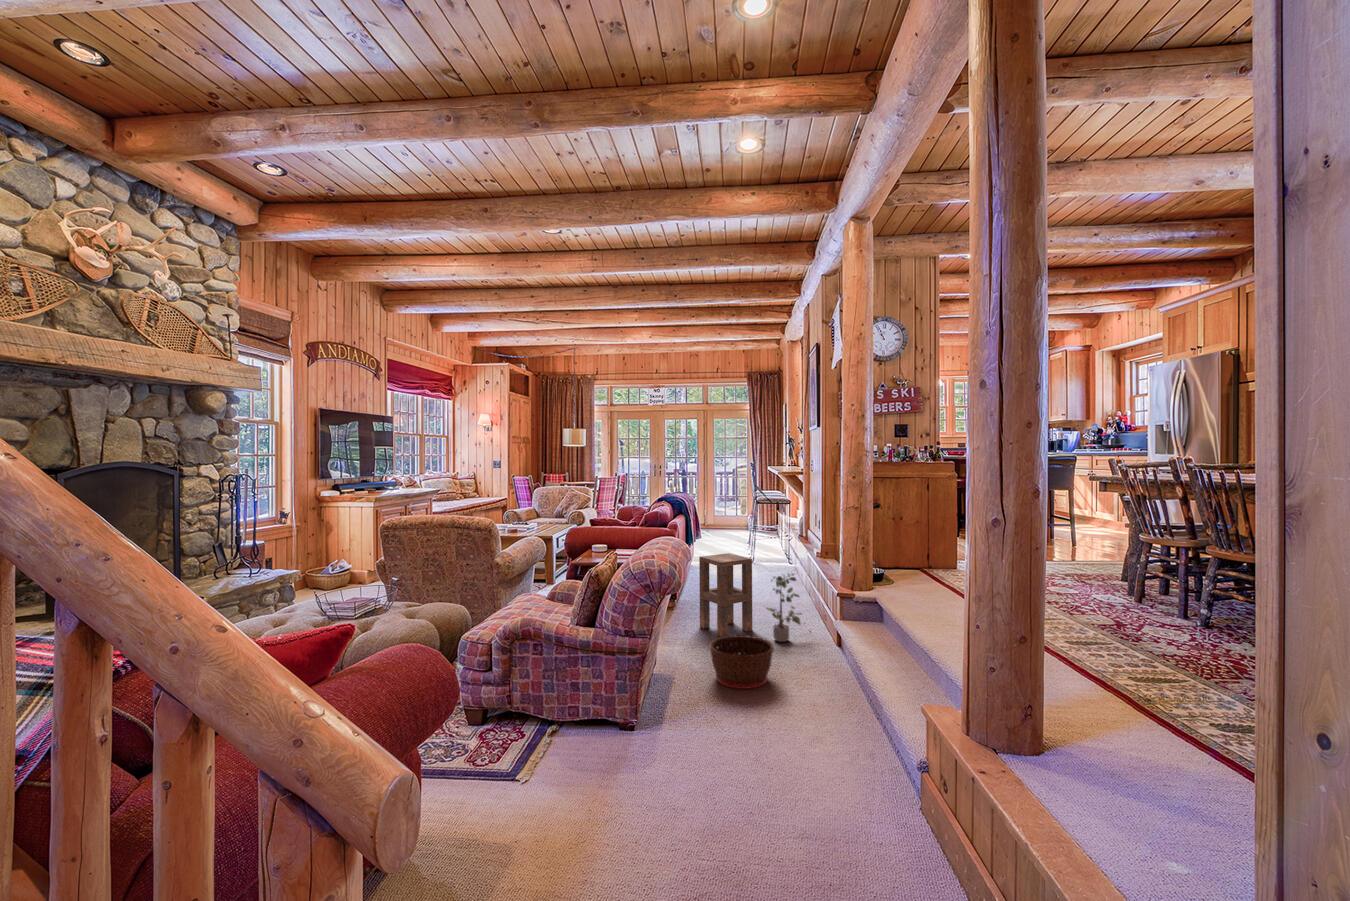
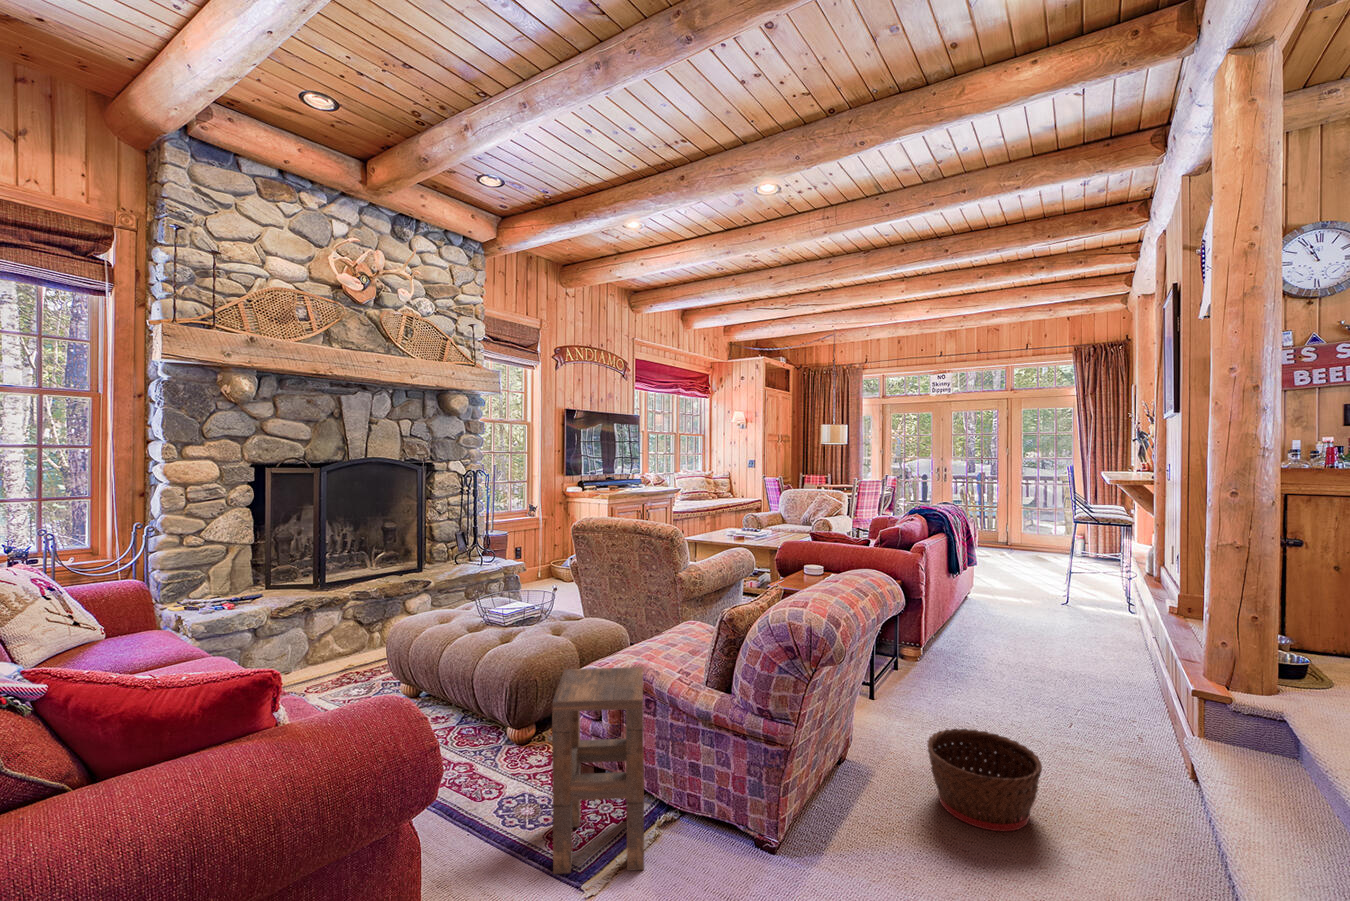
side table: present [699,553,752,637] -> present [552,667,644,874]
potted plant: present [766,574,802,642] -> none [1048,638,1125,750]

